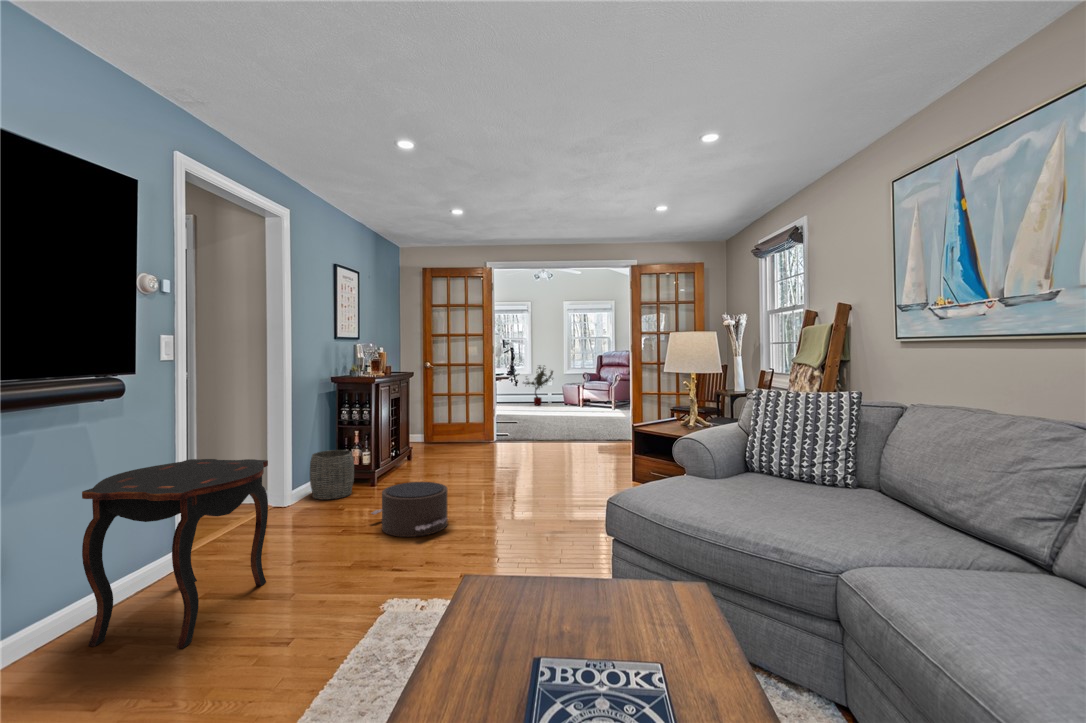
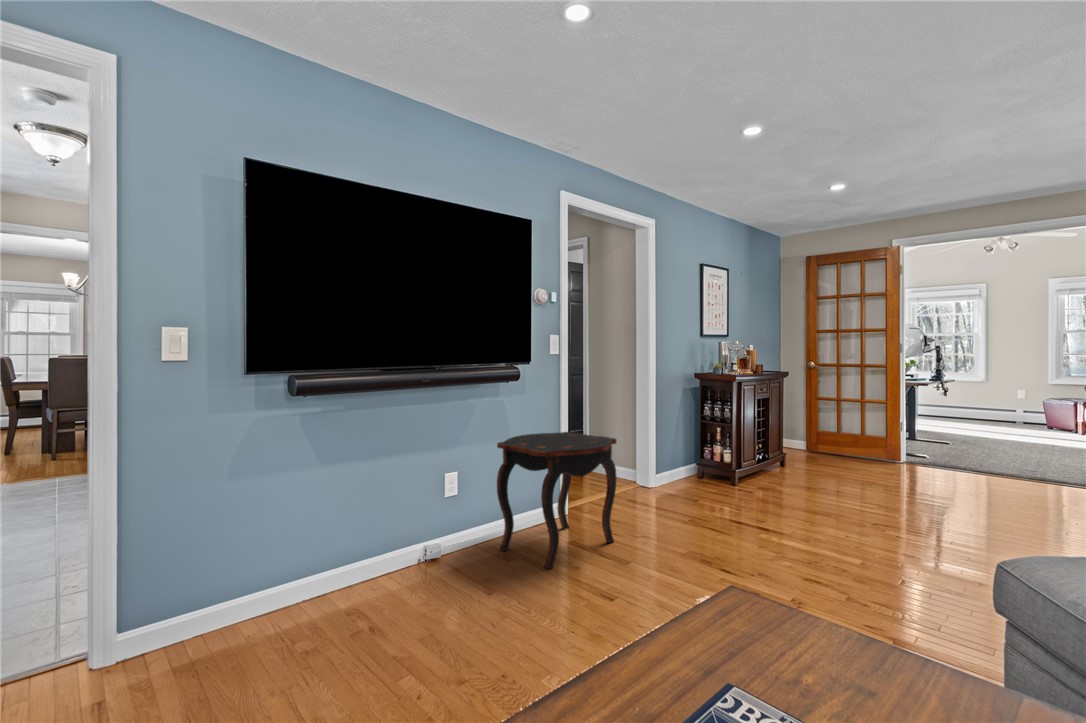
potted tree: present [524,367,553,405] -> none [966,369,1023,424]
woven basket: present [310,450,354,500] -> none [672,443,712,490]
pouf: present [371,482,448,537] -> none [716,483,797,540]

